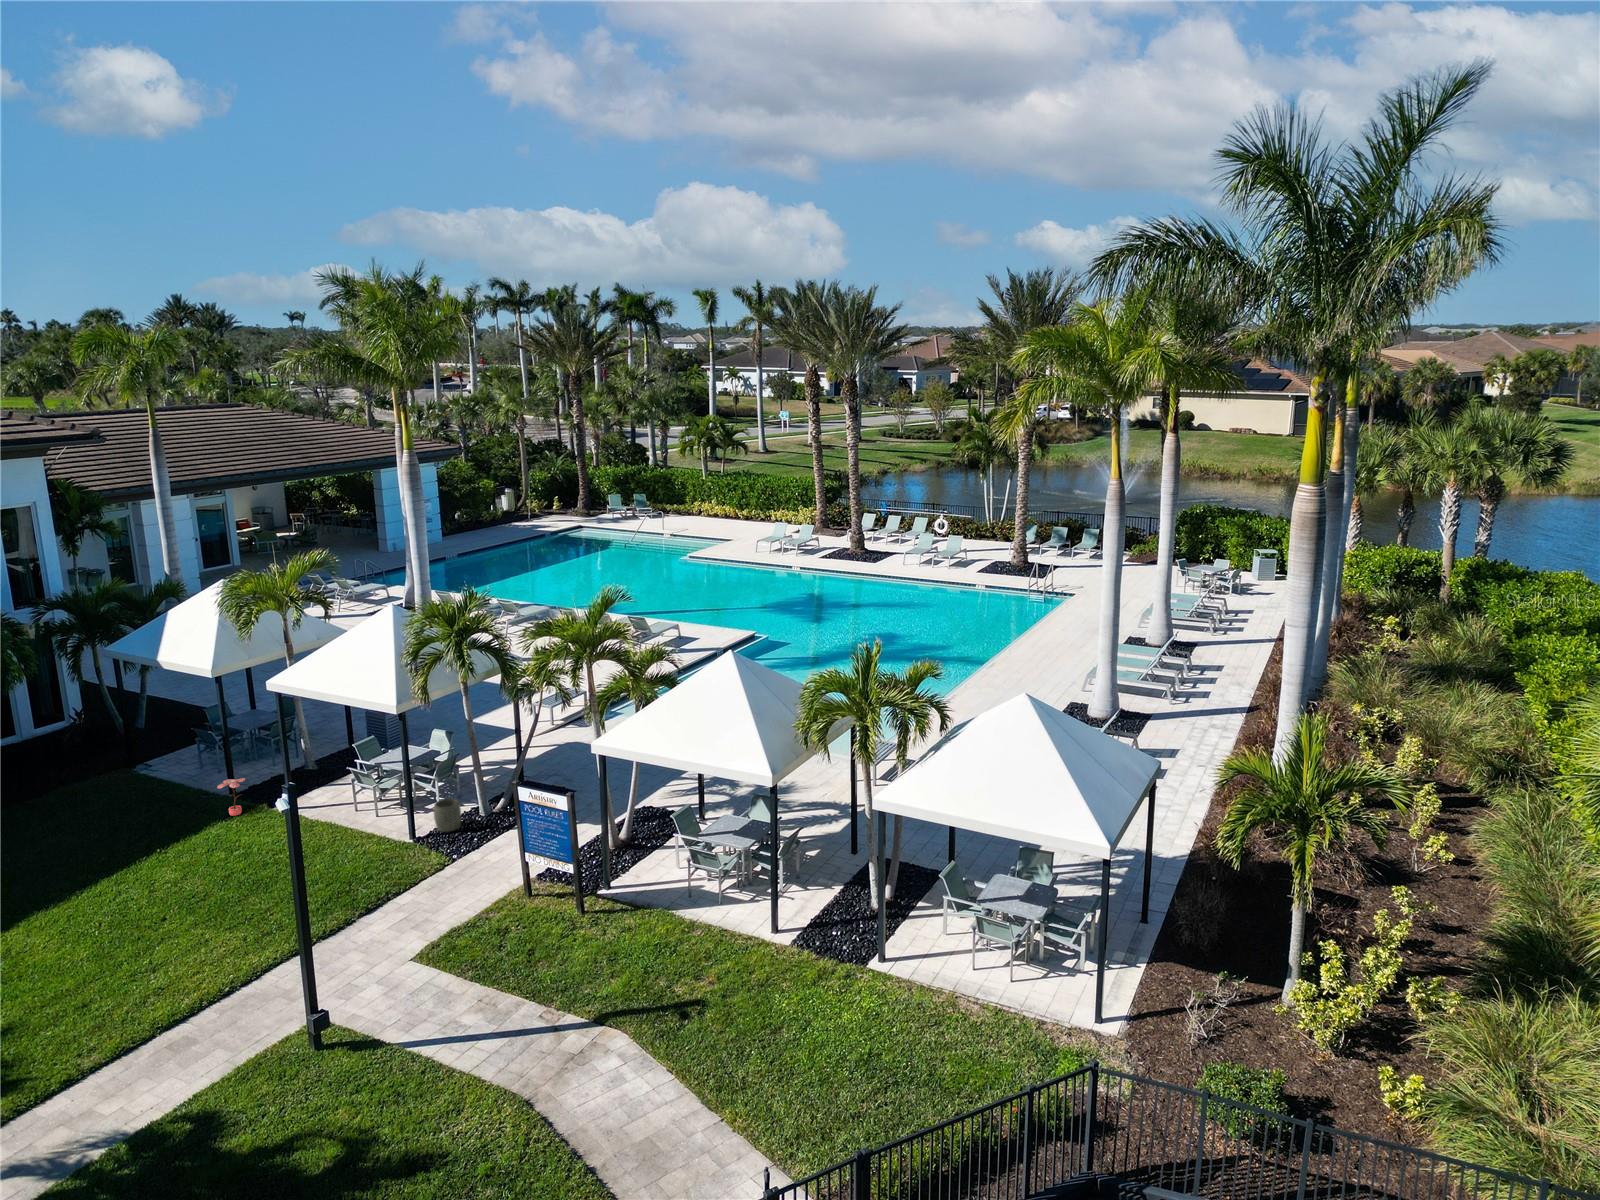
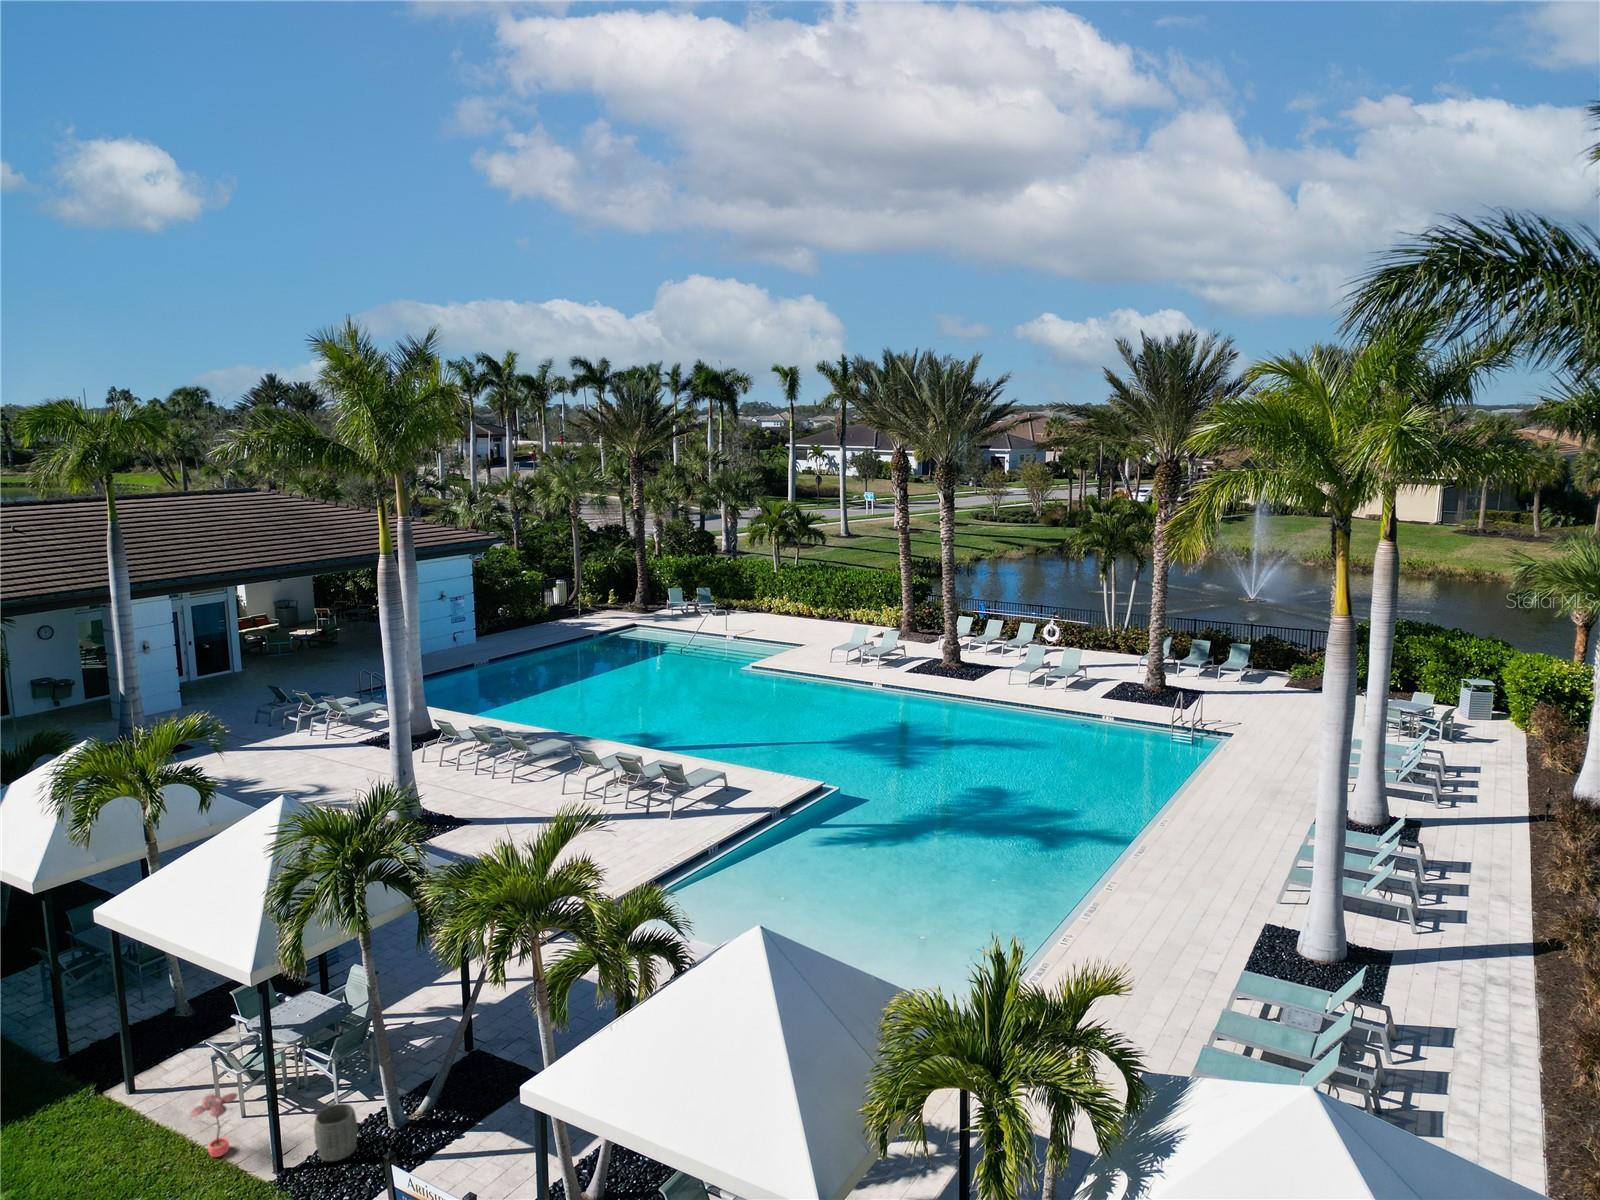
potted plant: present [217,778,245,816] -> present [190,1093,237,1157]

